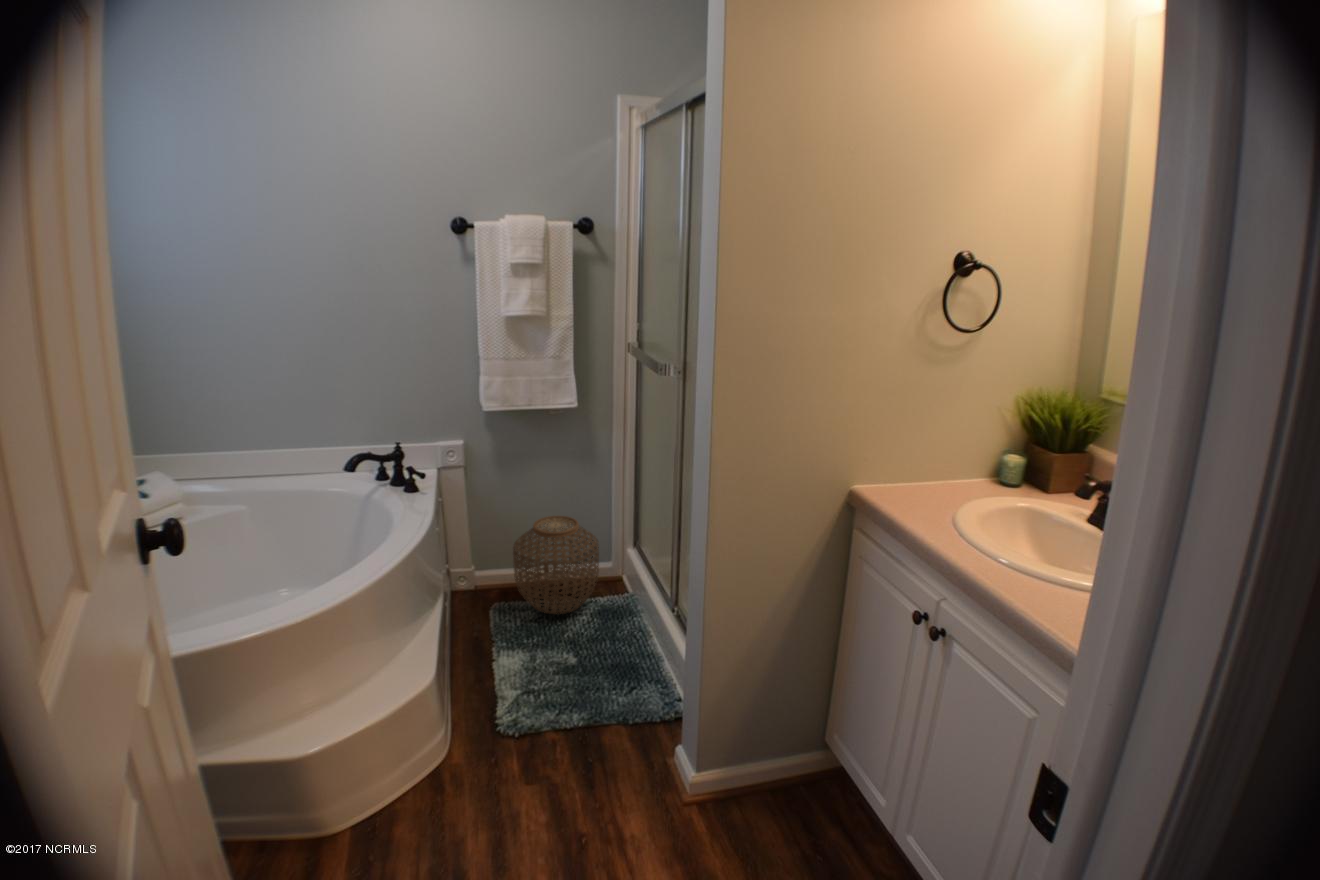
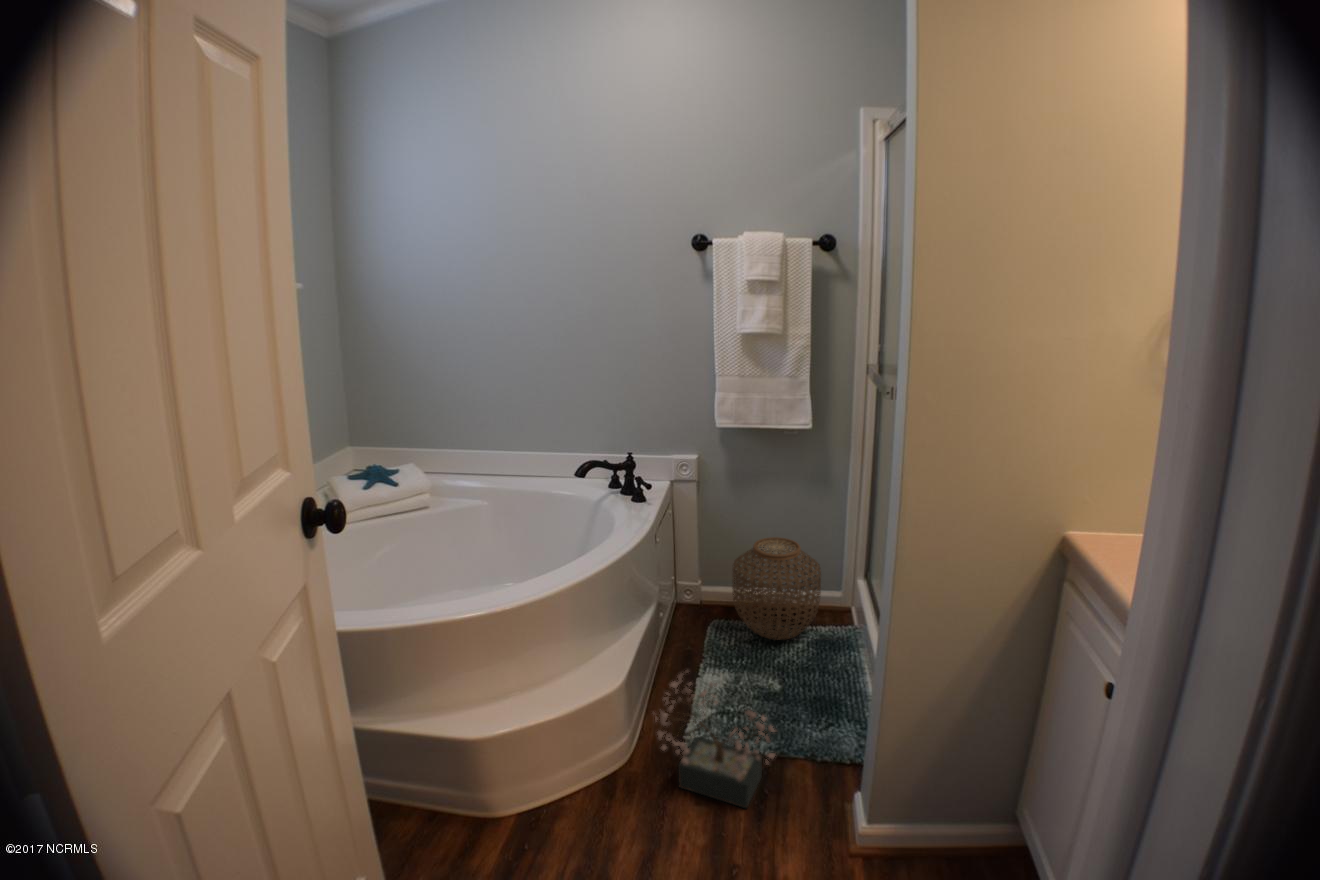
decorative plant: none [473,656,599,777] -> present [657,671,775,808]

